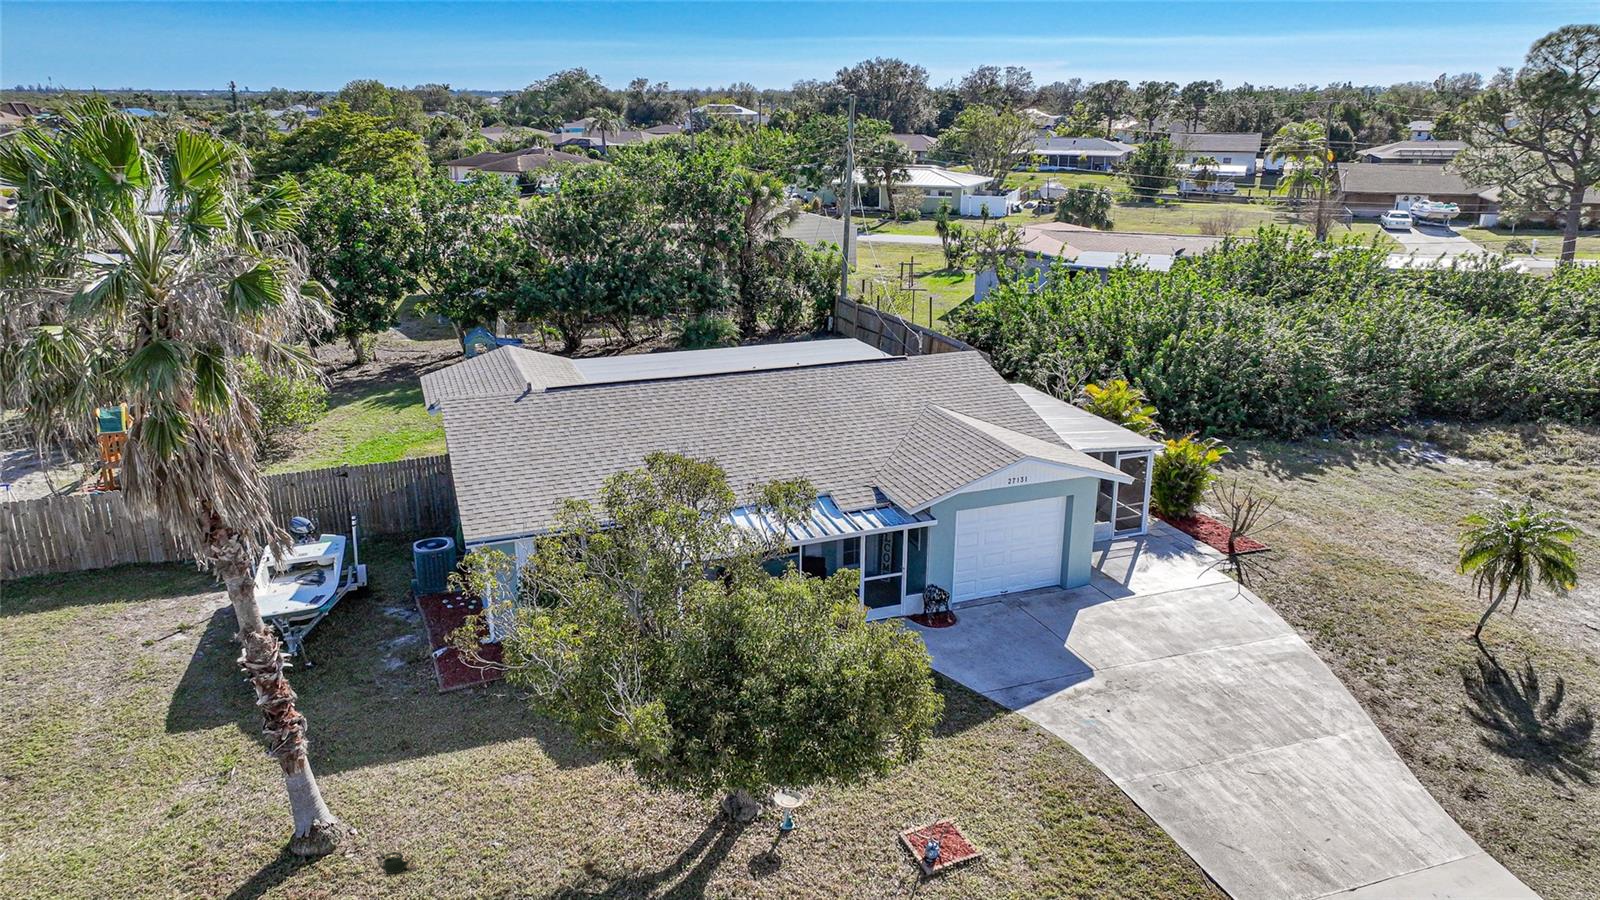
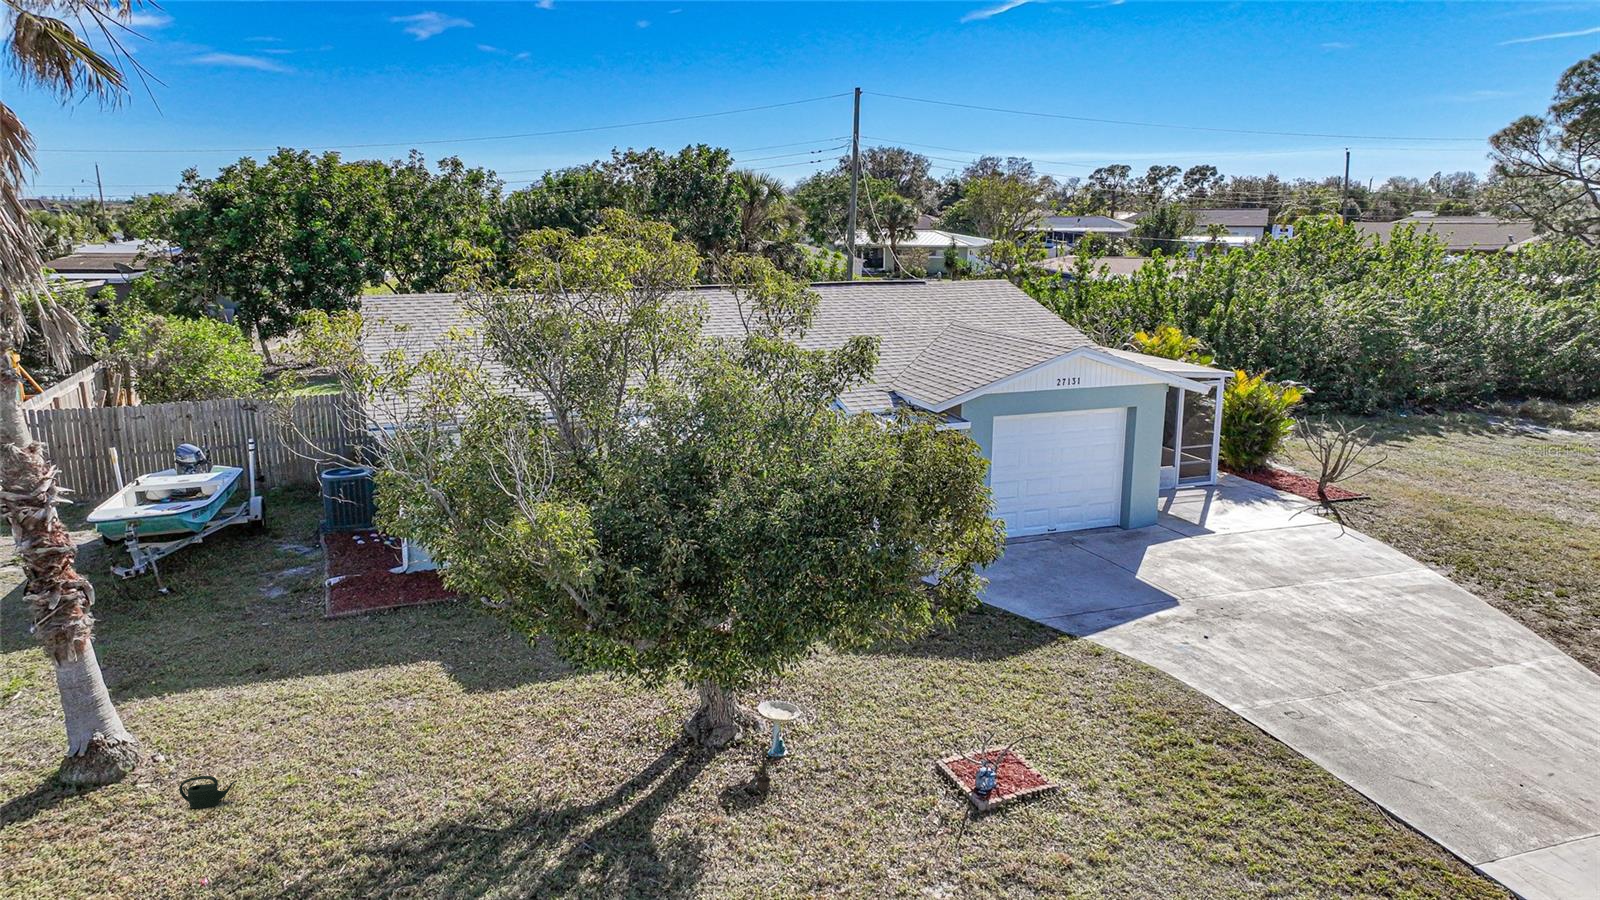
decorative plant: present [578,845,597,874] -> present [742,745,780,791]

